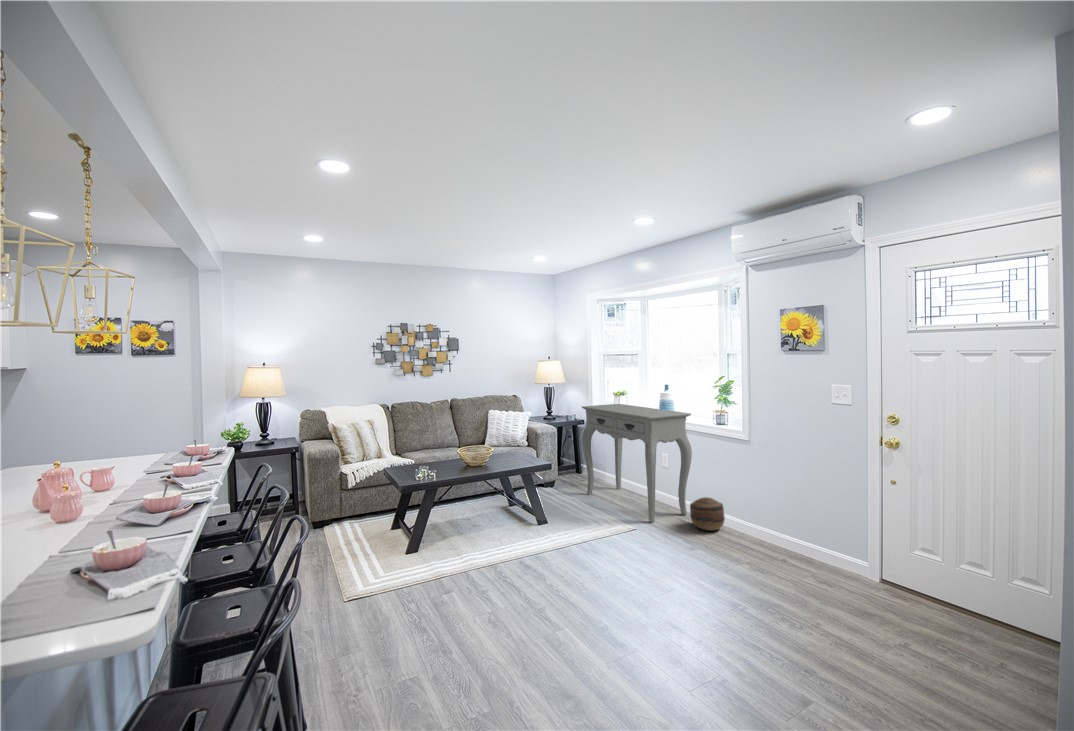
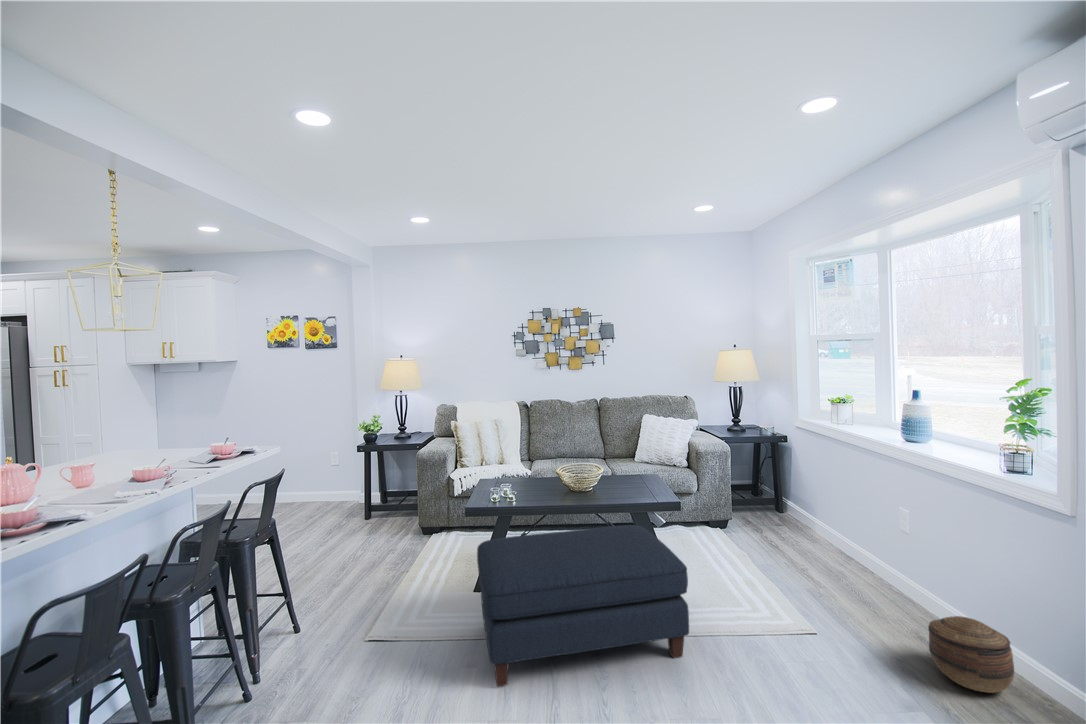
console table: present [582,404,692,522] -> none [757,417,946,634]
ottoman: none [436,479,583,586] -> present [477,525,689,686]

